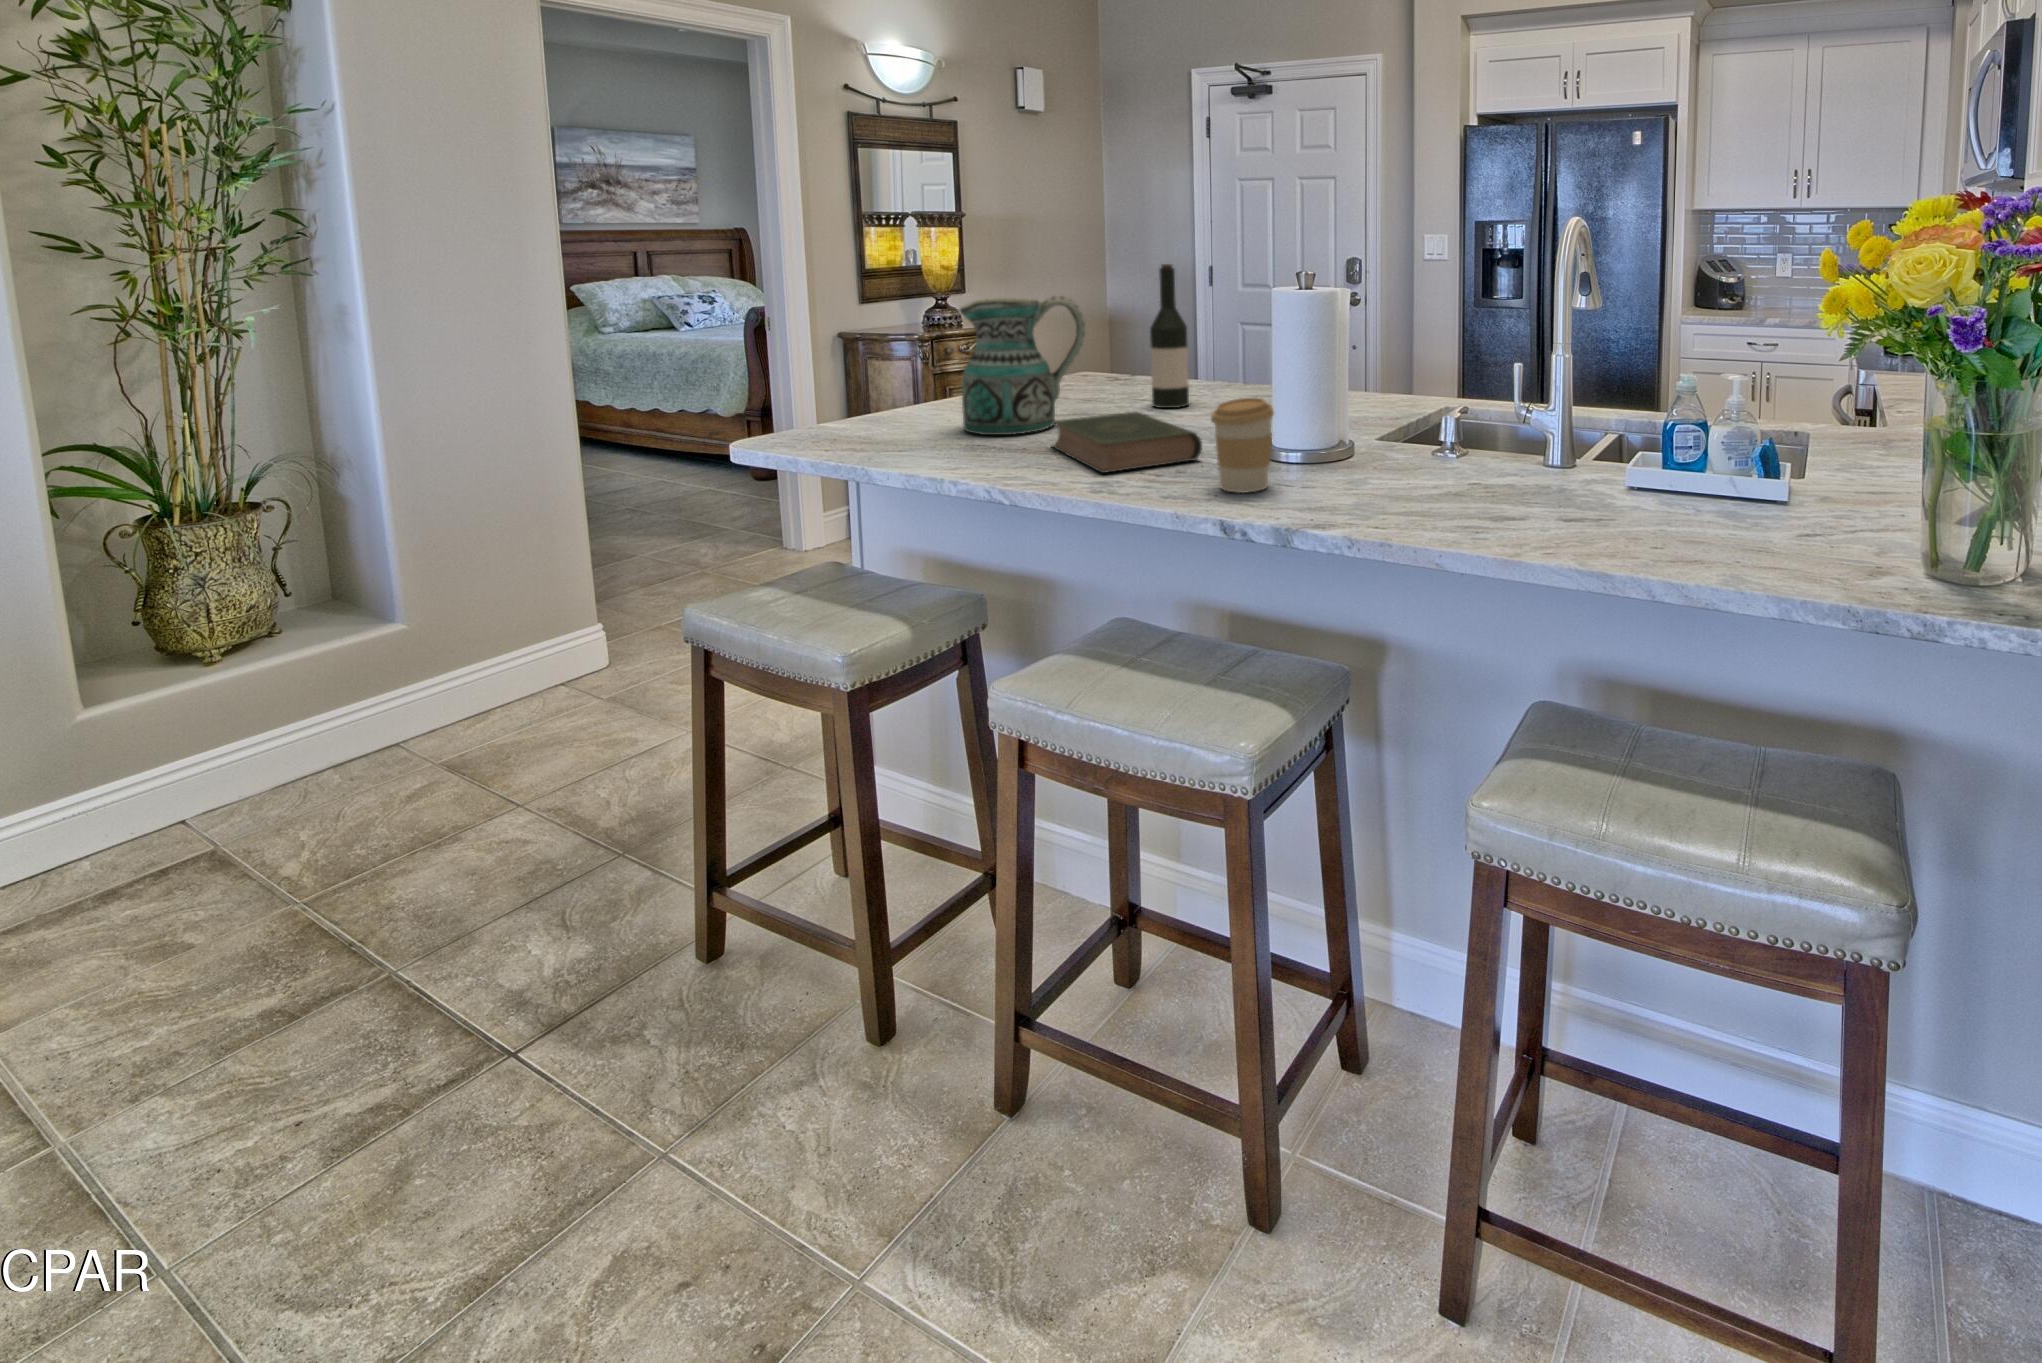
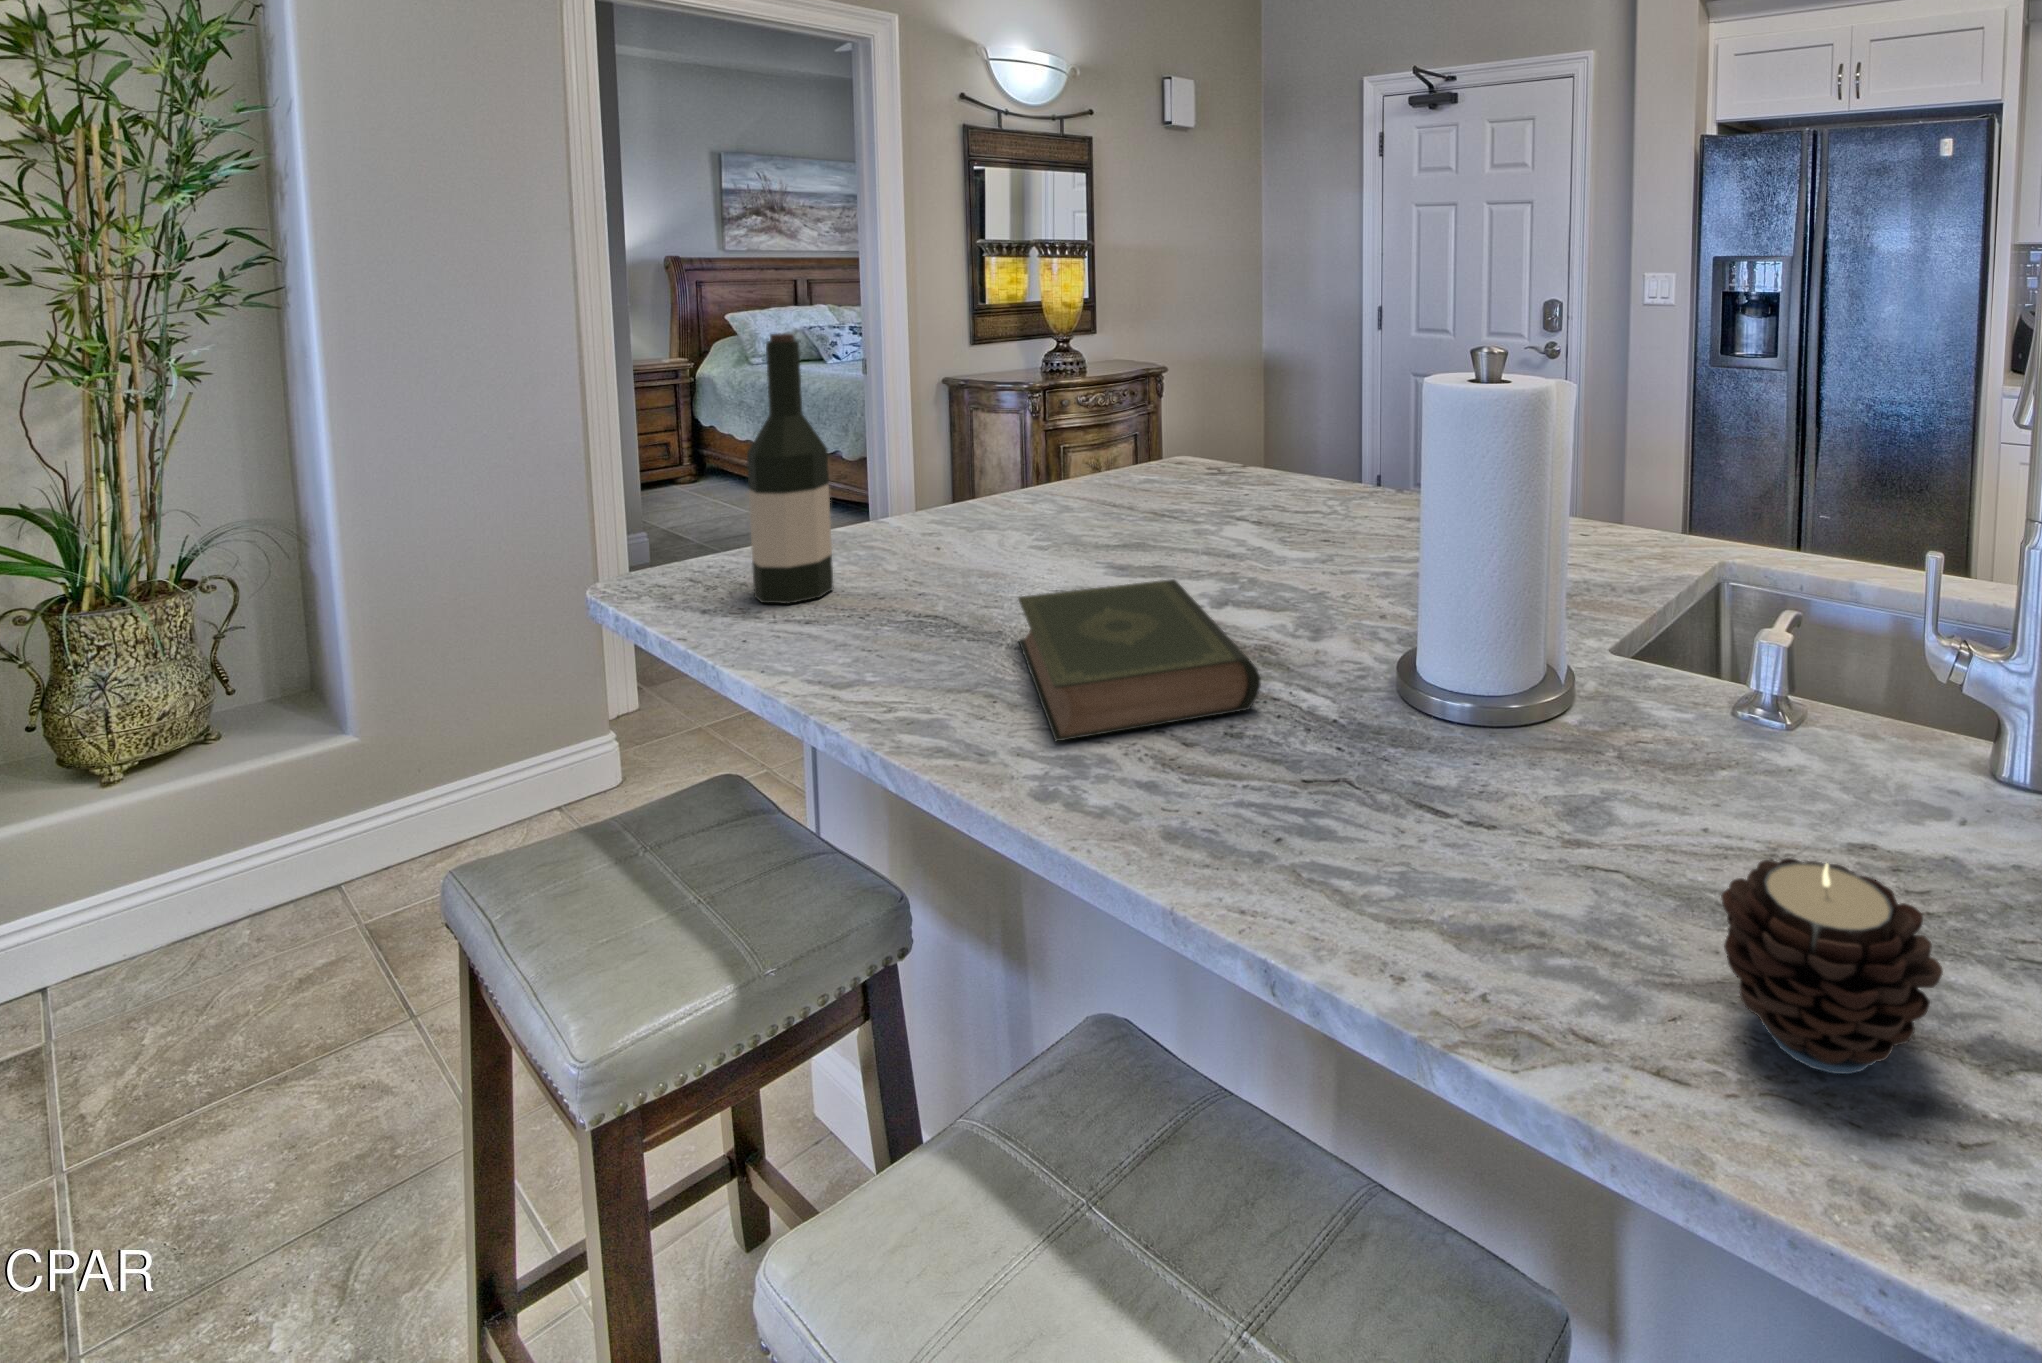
wine bottle: present [1150,264,1189,408] -> present [747,333,834,604]
ceramic pitcher: present [960,296,1085,435] -> none [910,373,1113,603]
coffee cup: present [1211,398,1274,493] -> none [1248,628,1385,853]
candle: none [1413,446,1486,519] -> present [1721,858,1943,1074]

